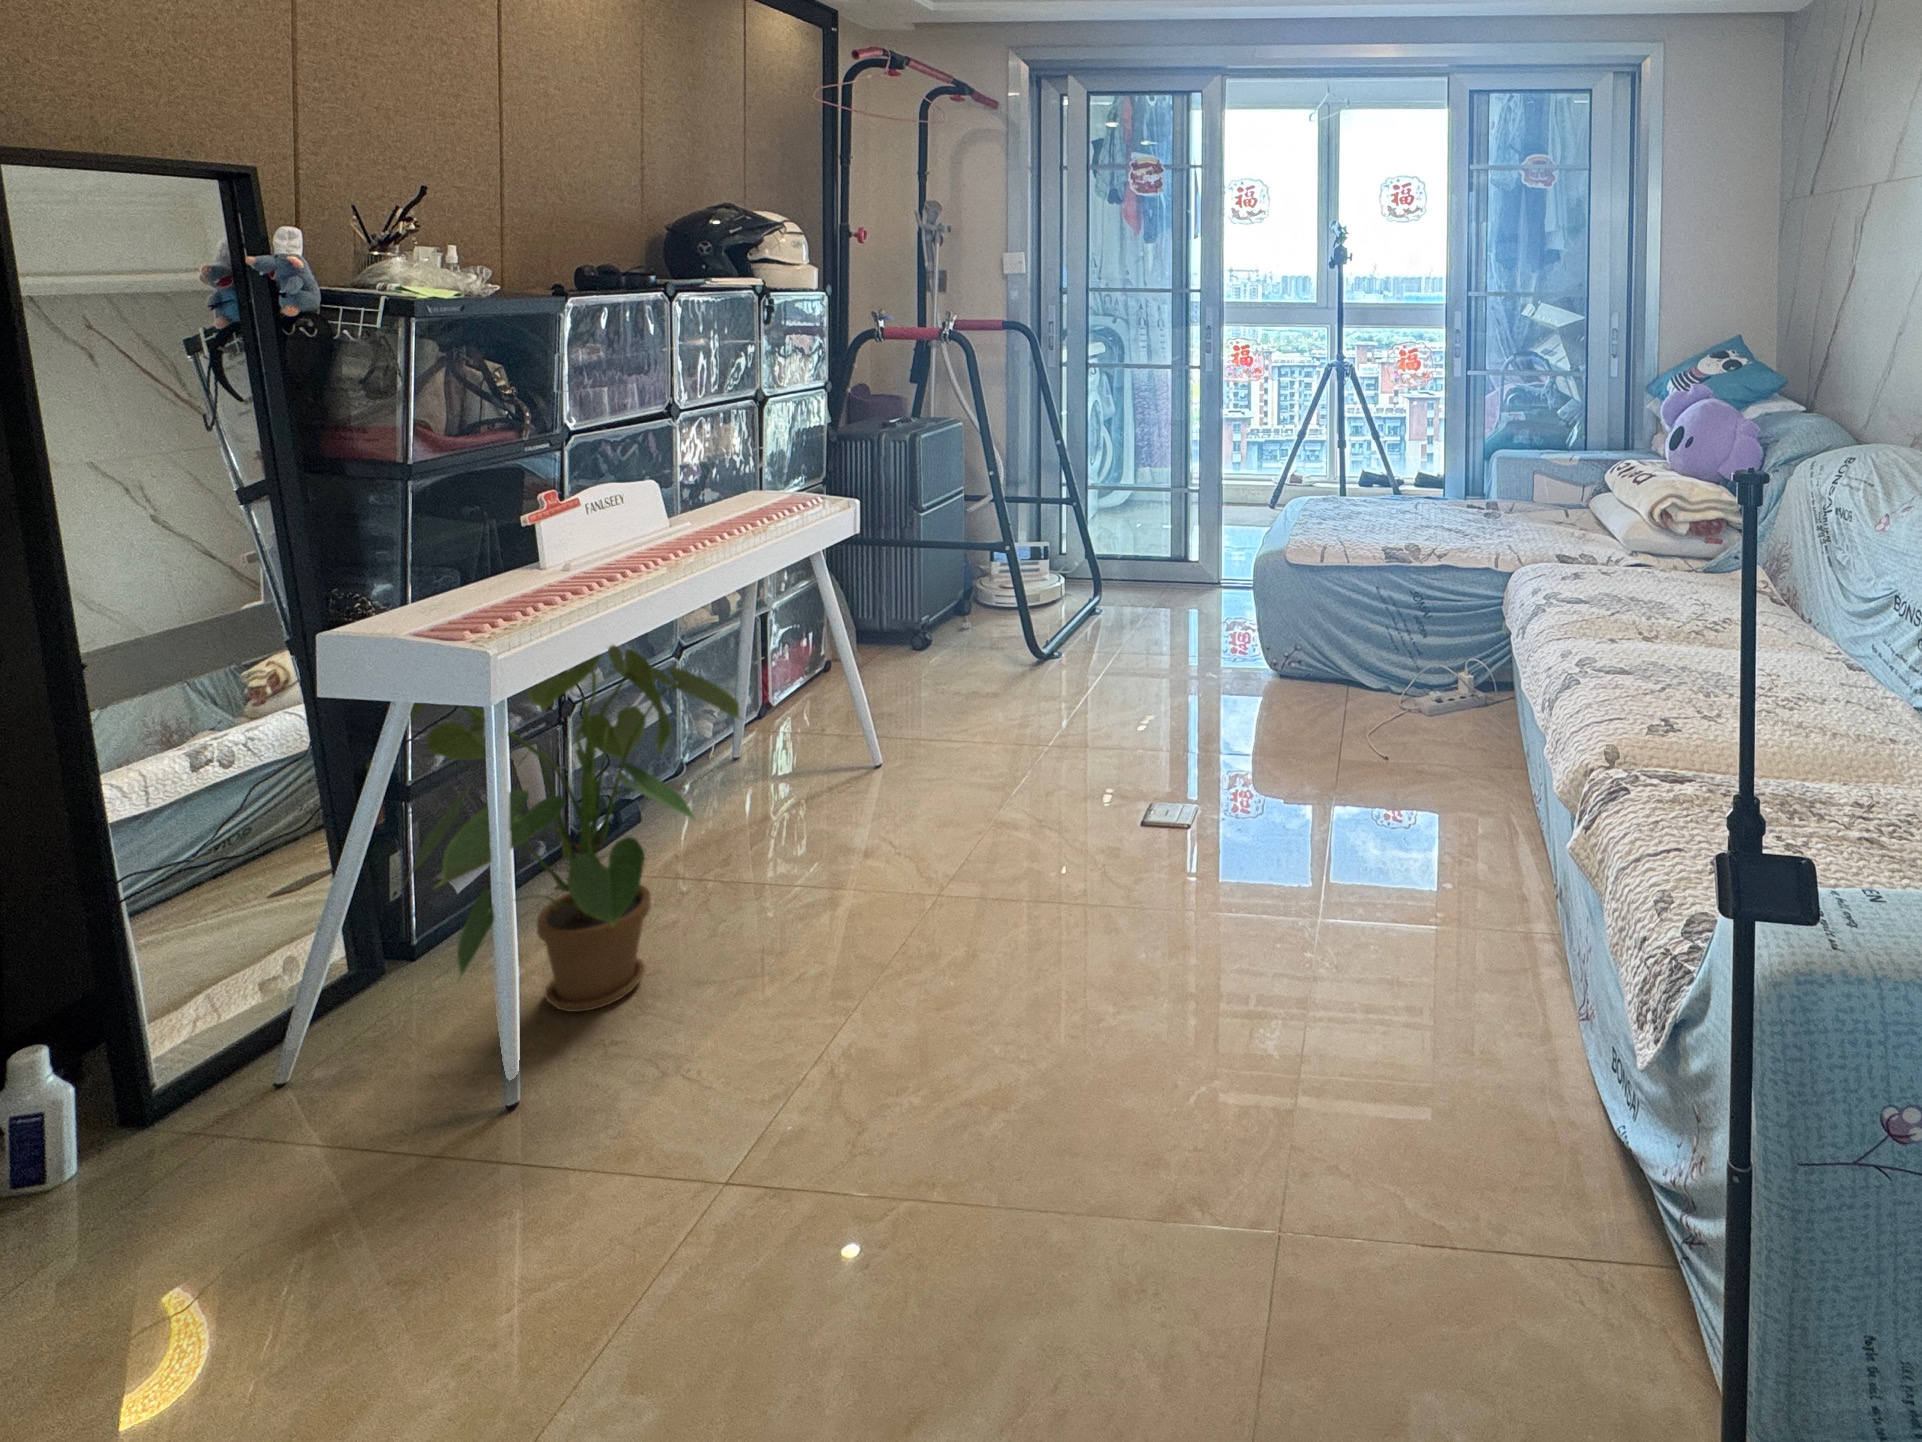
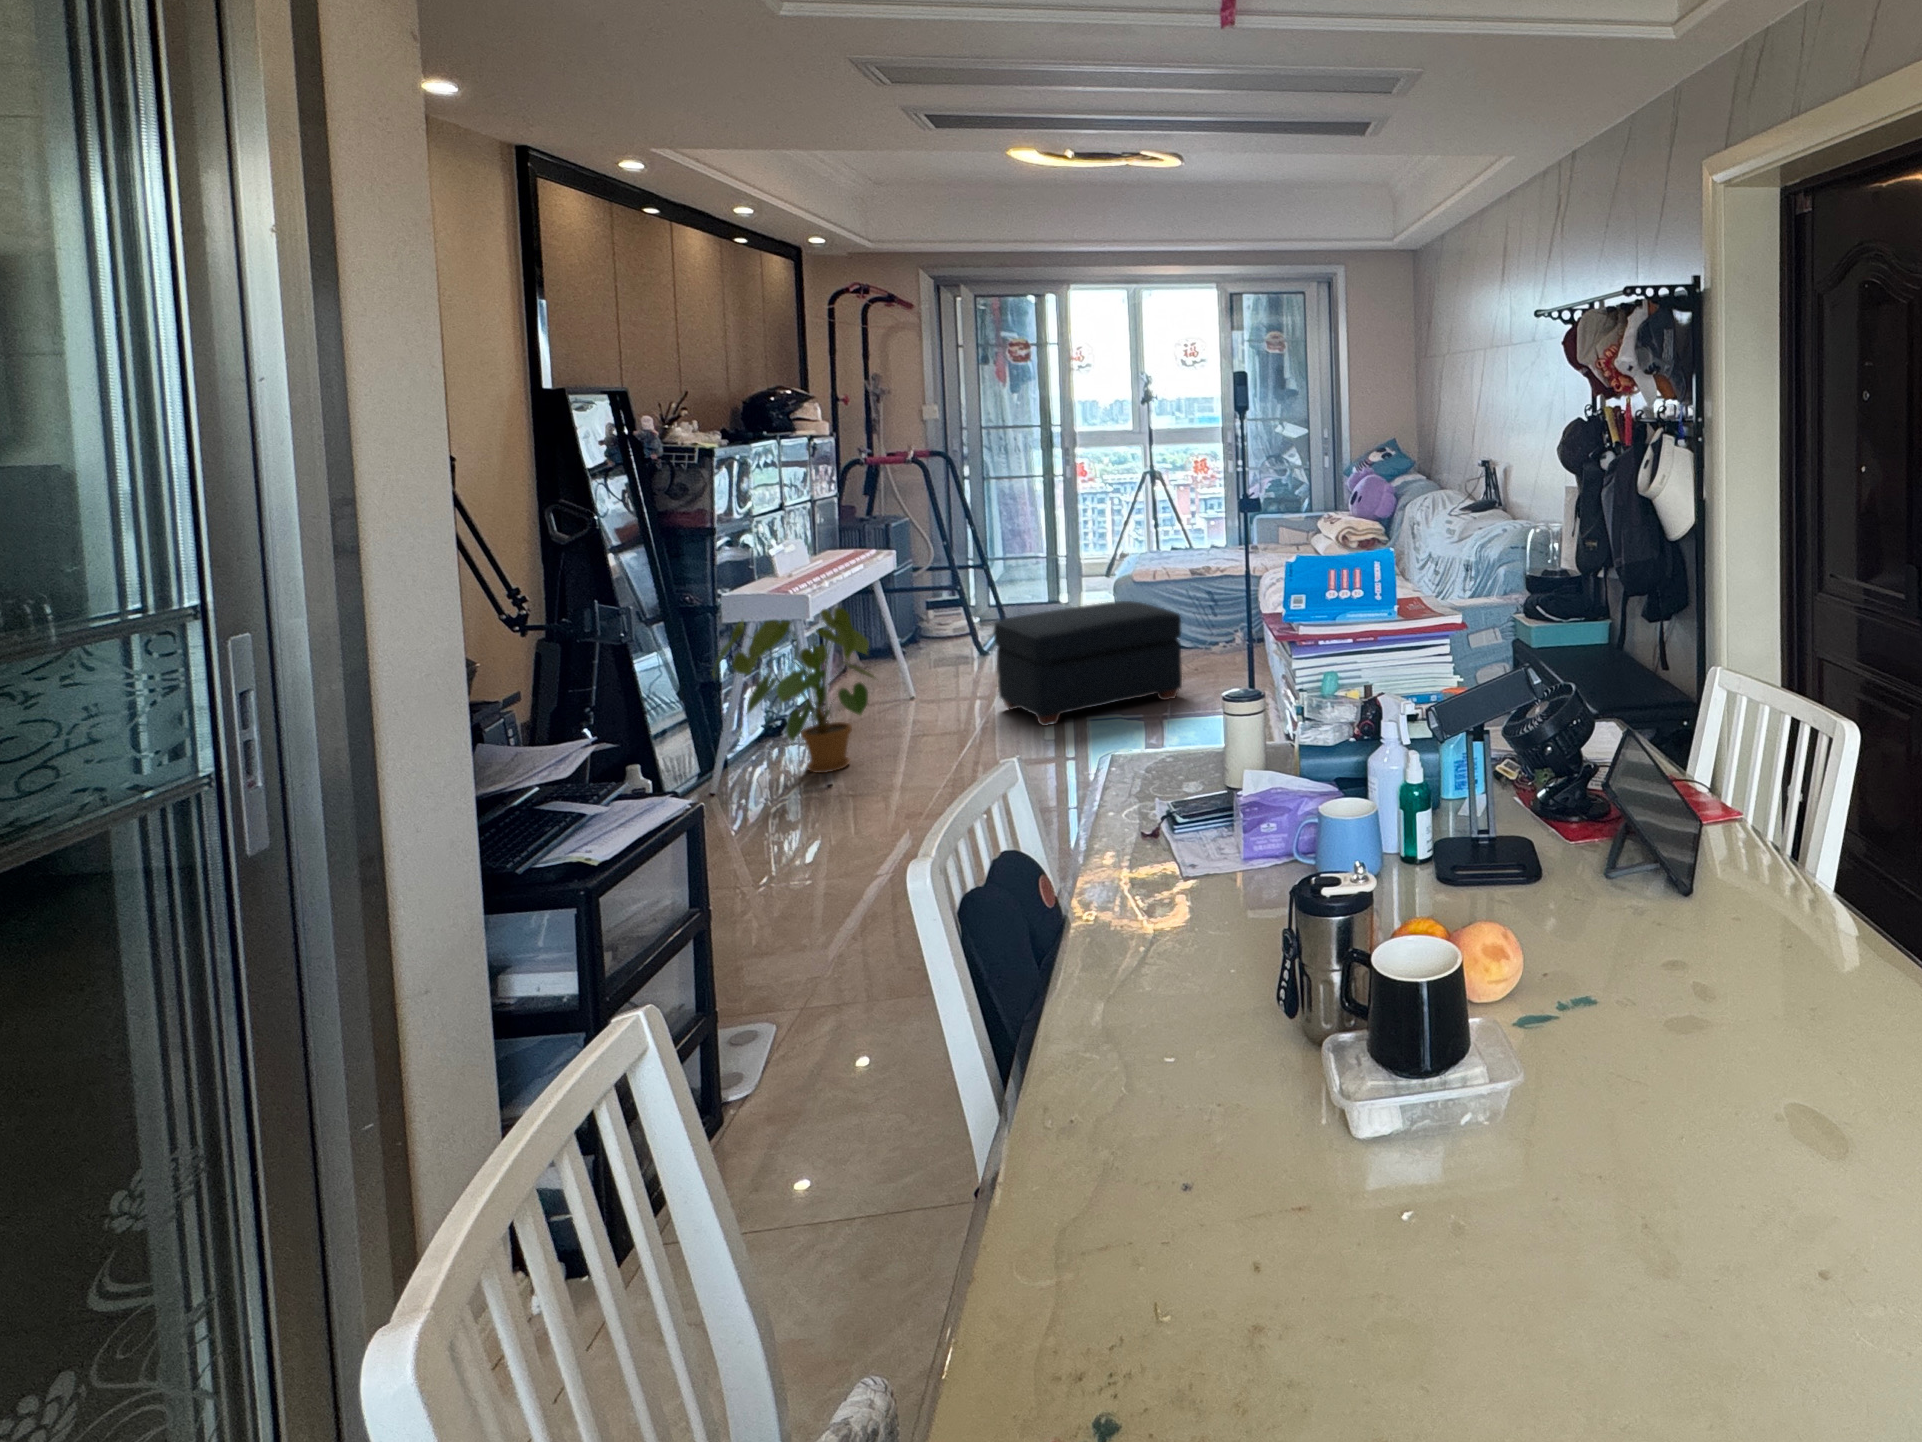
ottoman: none [1004,621,1358,907] -> present [993,601,1182,726]

